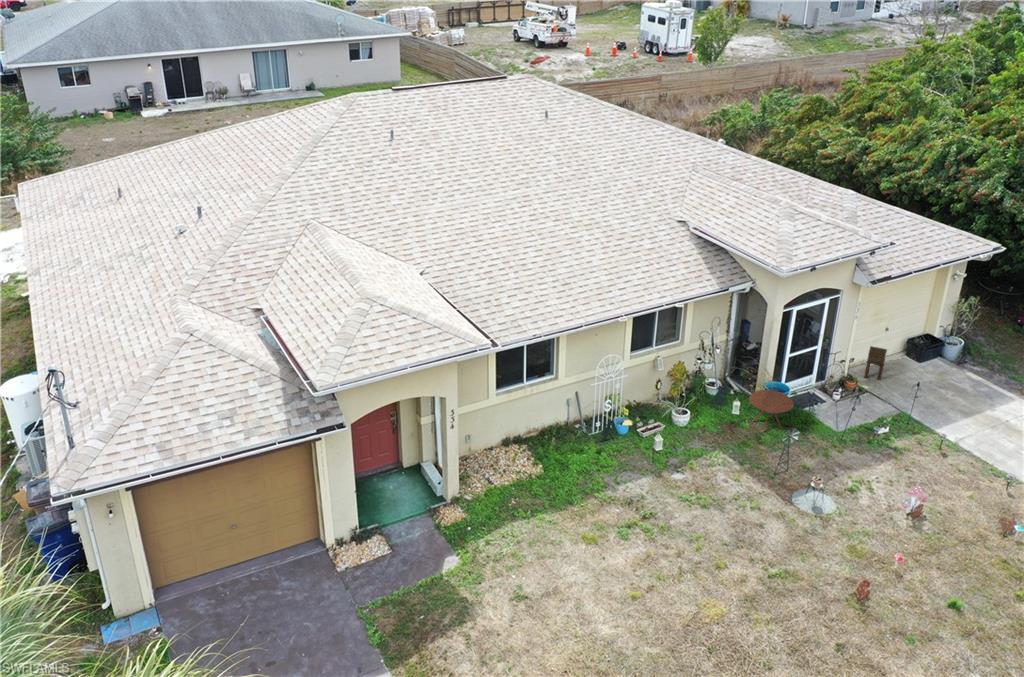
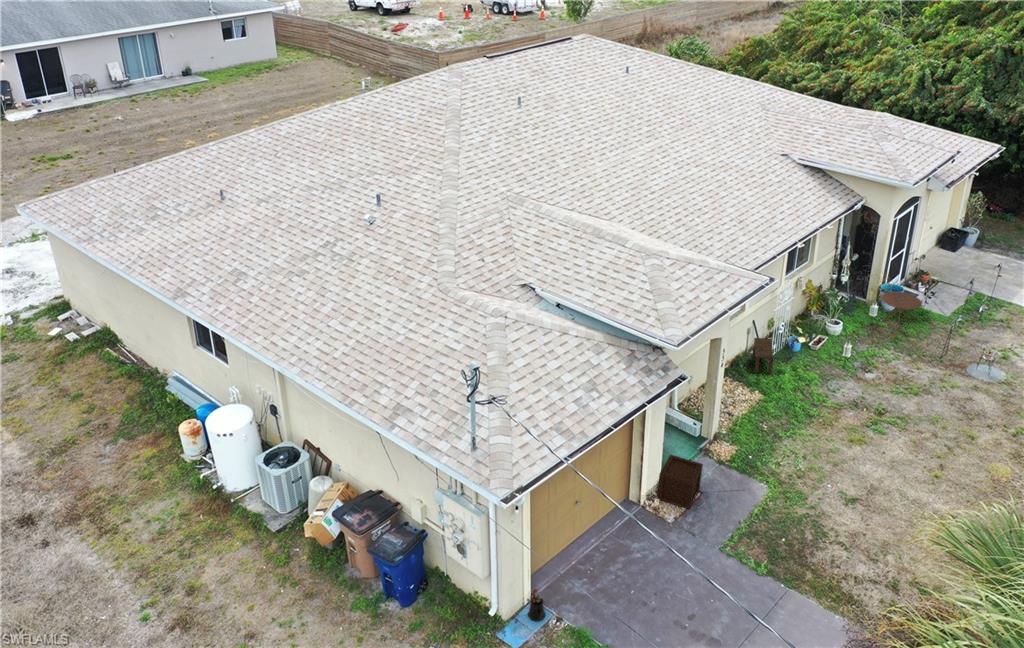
bench: present [864,346,887,380] -> present [752,338,774,374]
wooden crate: none [337,506,389,565] -> present [657,455,703,509]
watering can: none [119,596,142,630] -> present [528,589,545,621]

